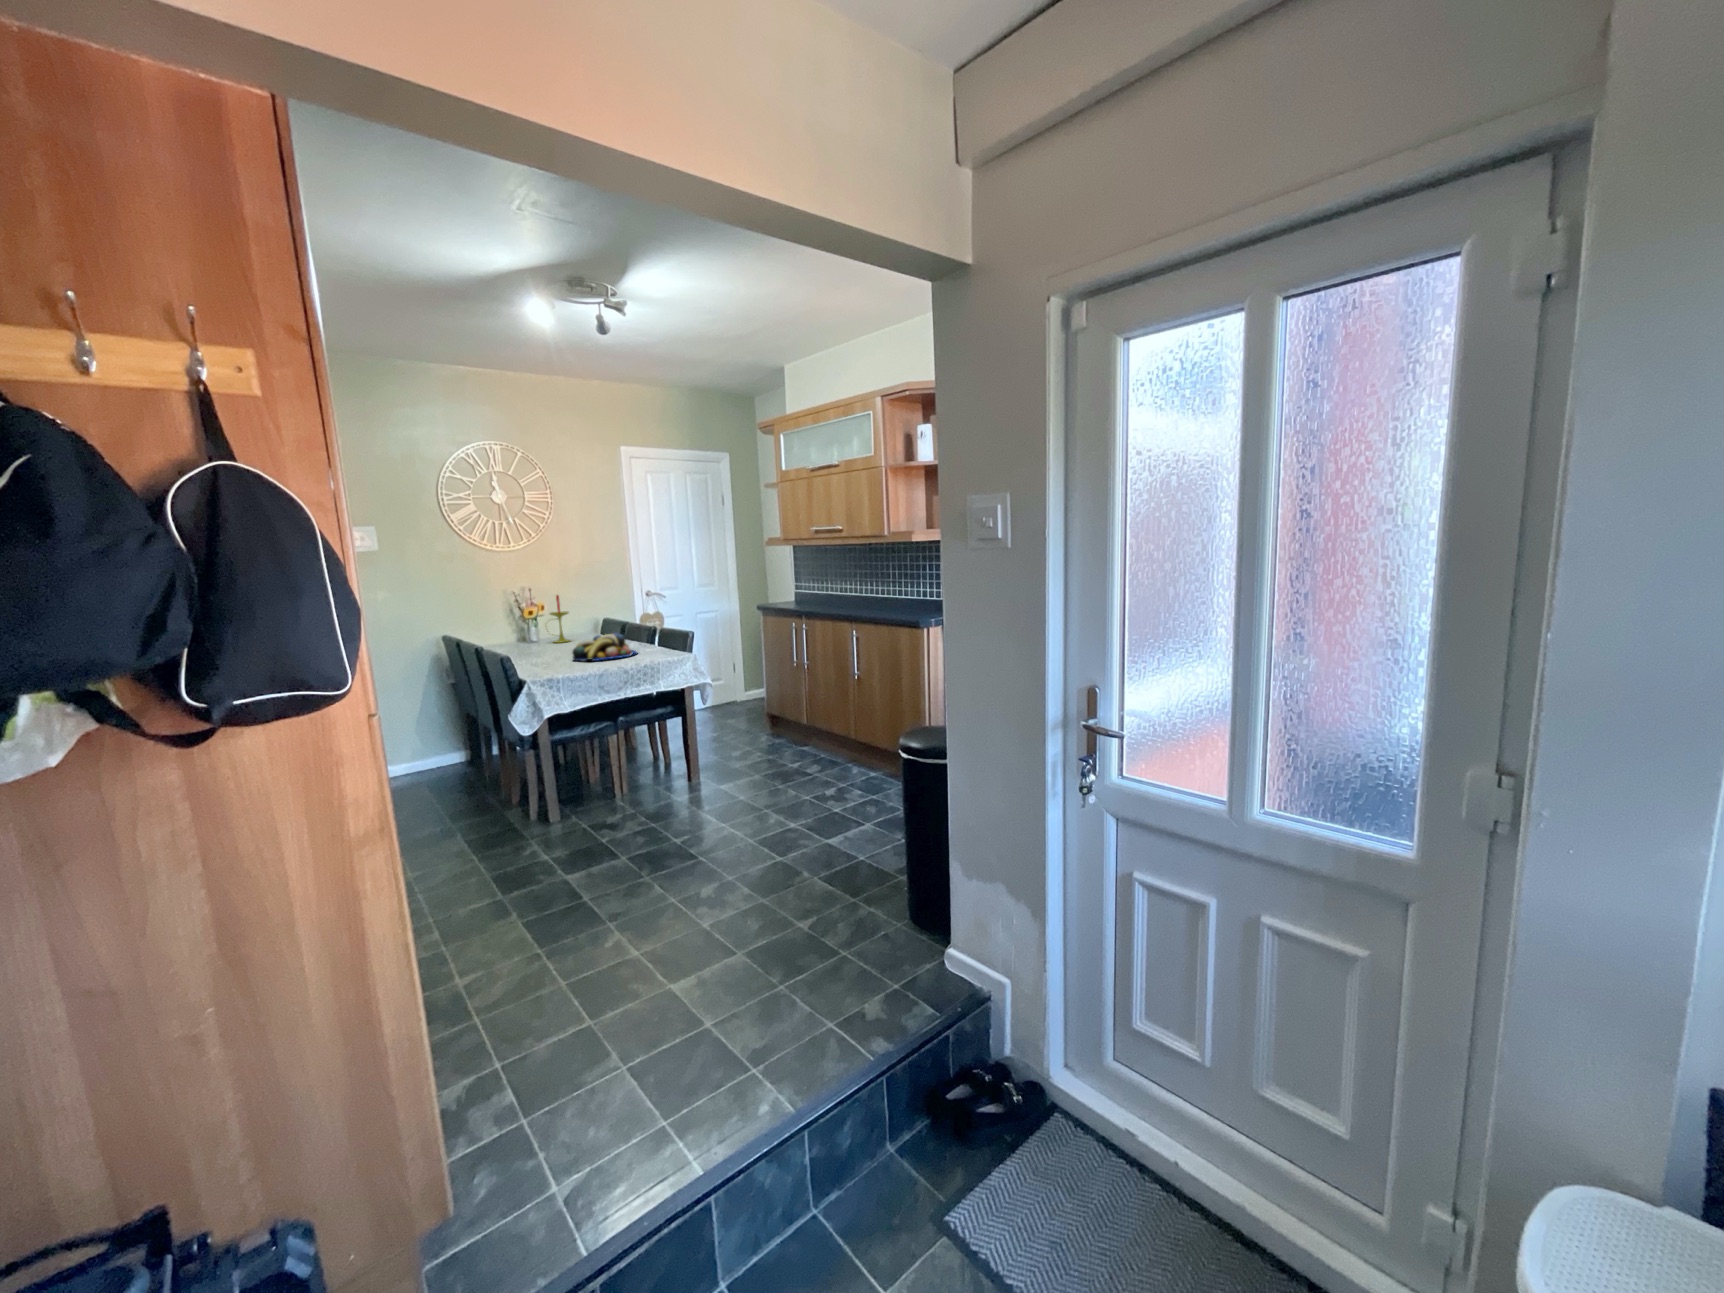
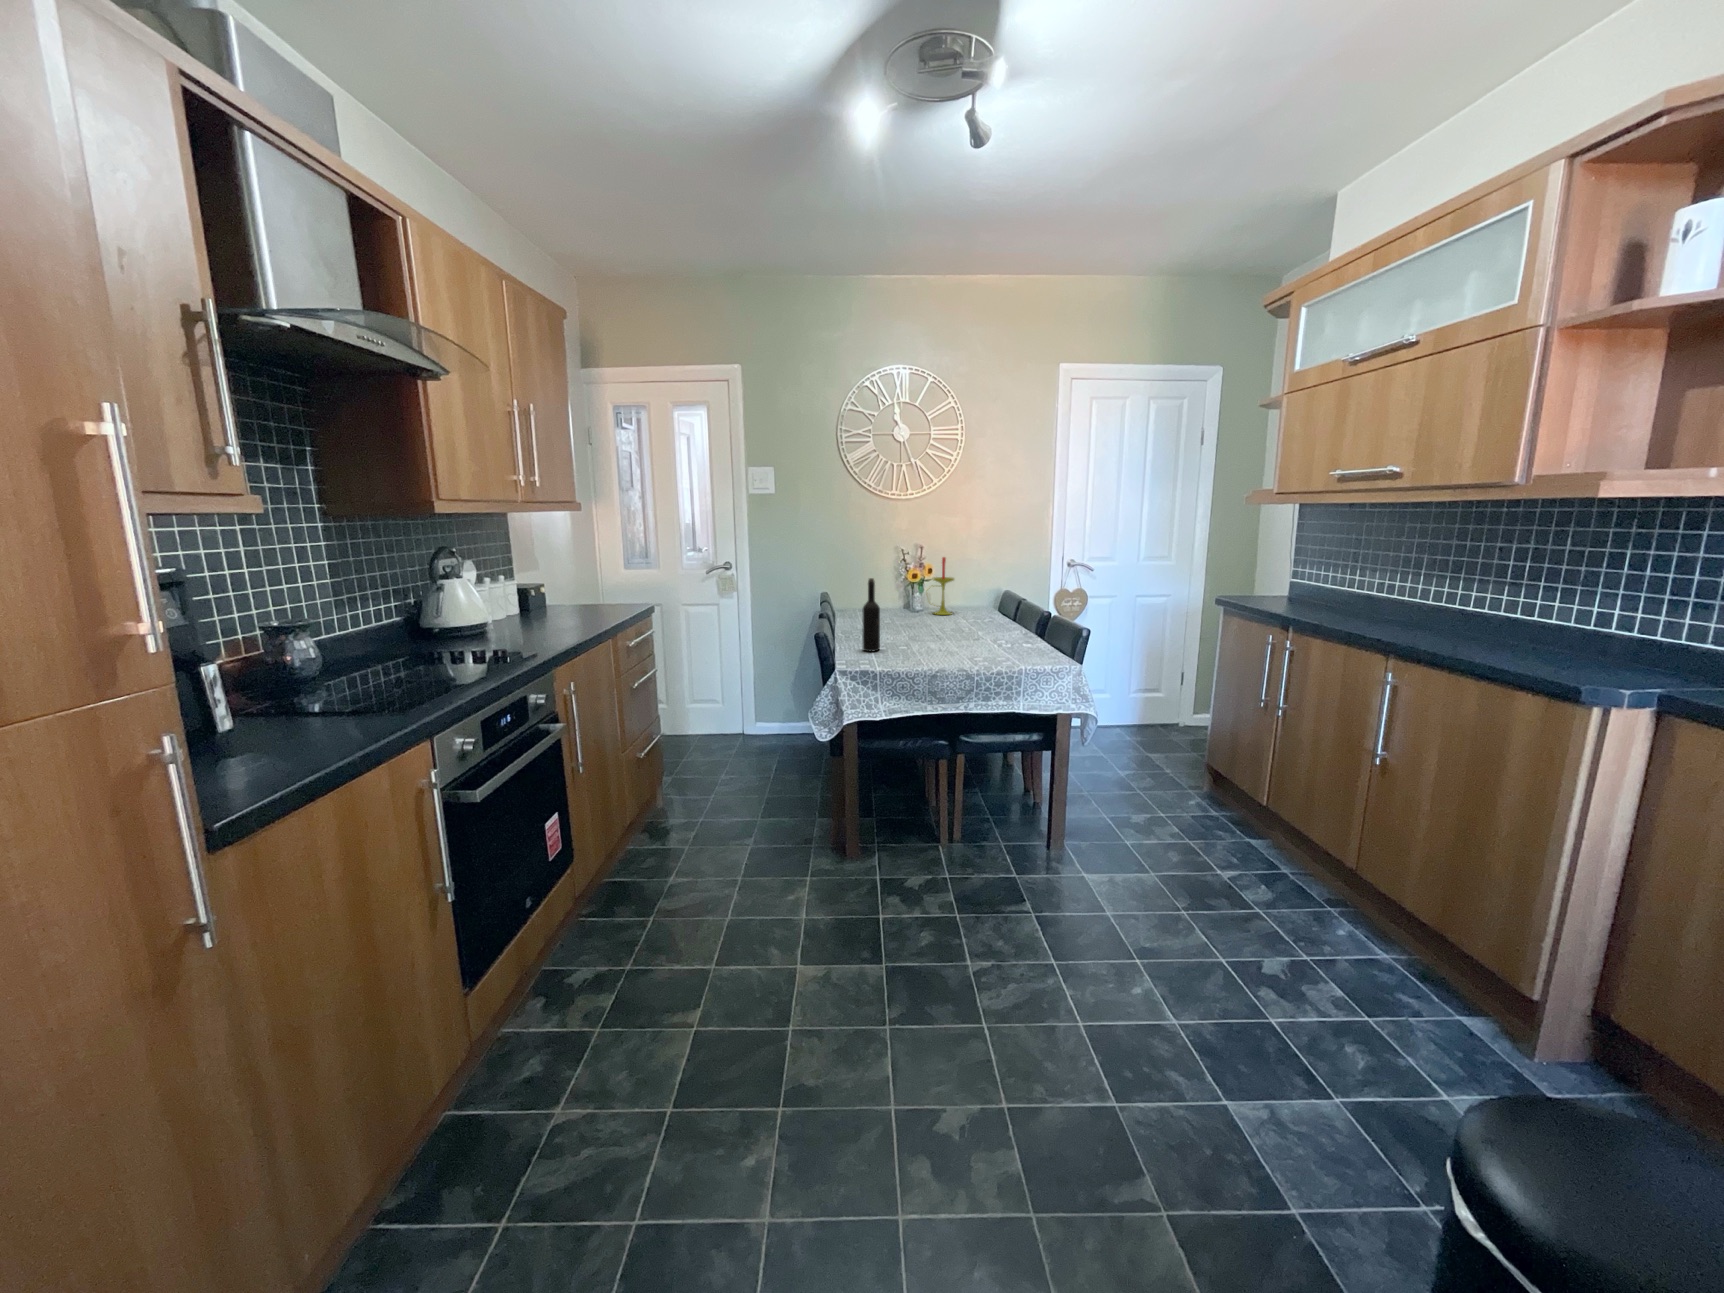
wine bottle: none [525,611,544,669] -> present [863,578,880,652]
fruit bowl: present [572,633,638,661] -> none [919,615,1004,652]

